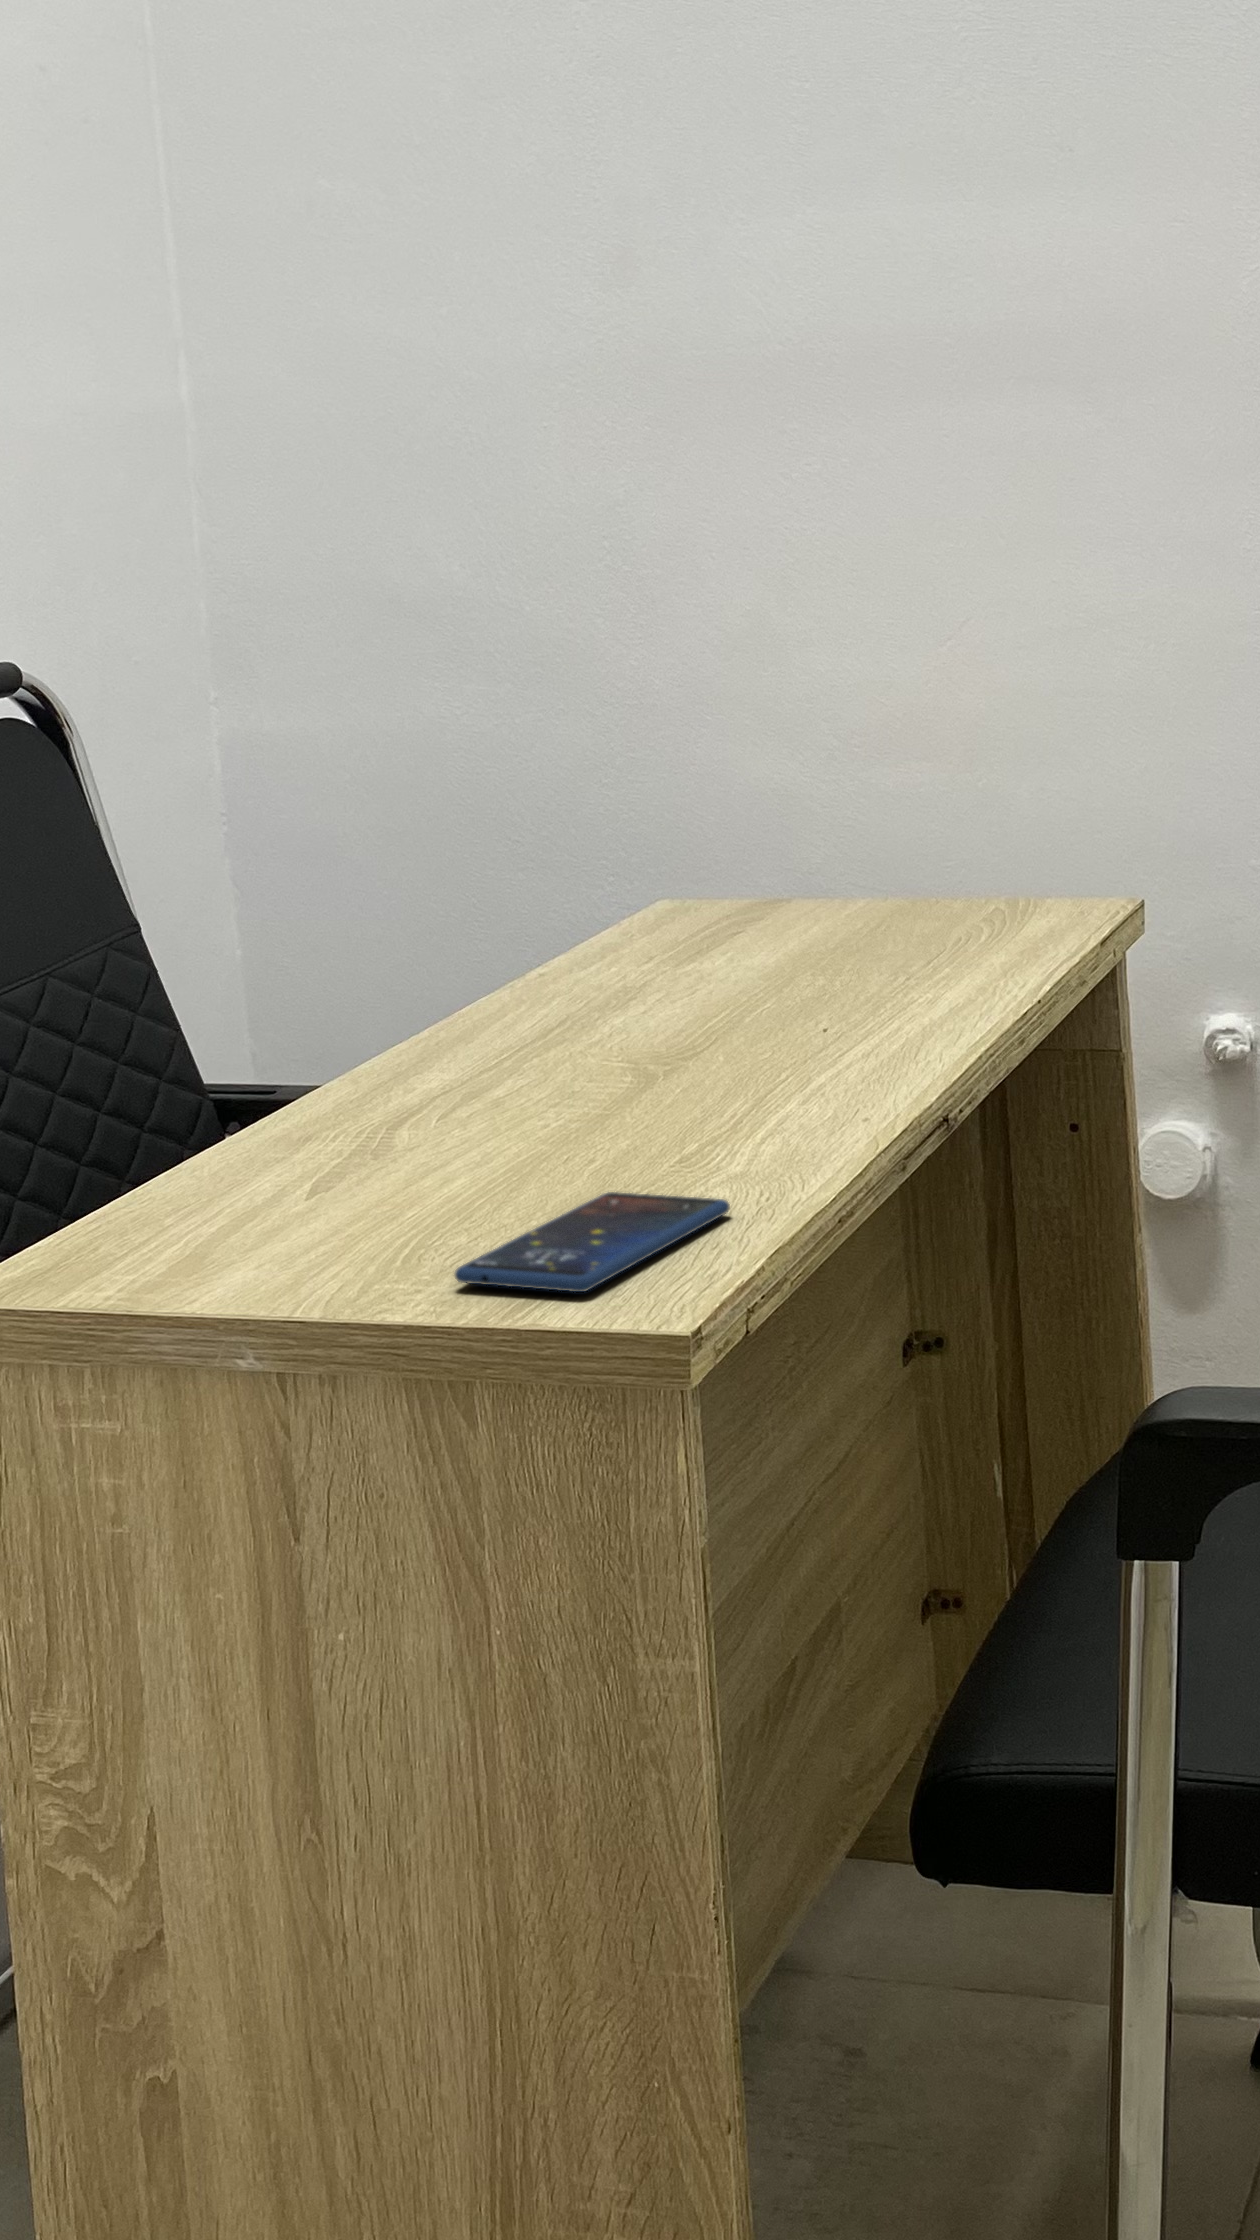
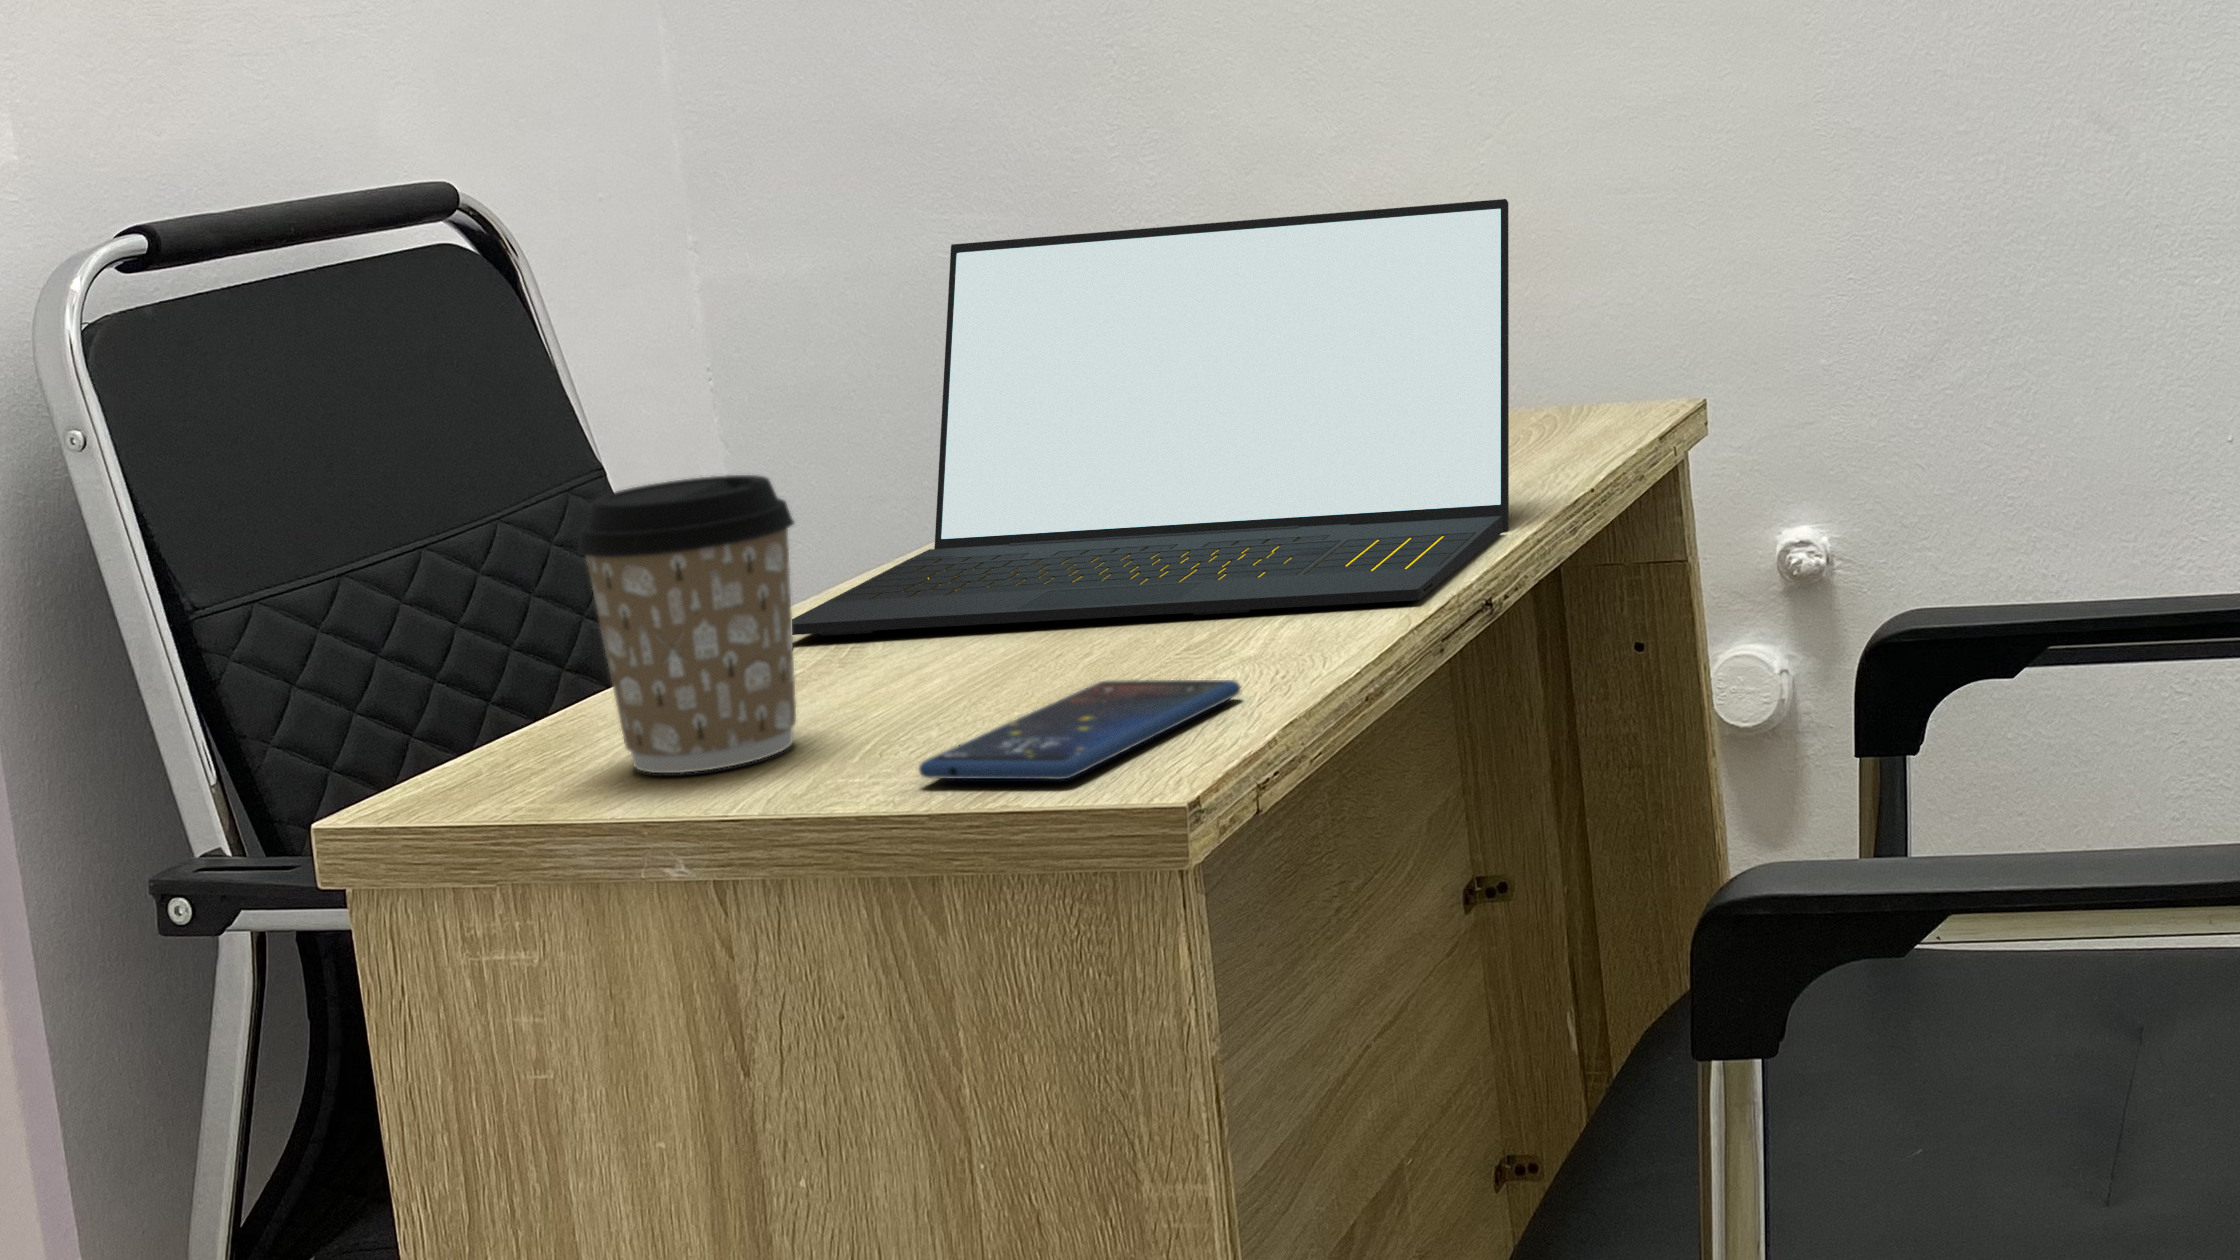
laptop: none [315,742,973,1122] -> present [792,199,1509,636]
coffee cup: none [161,998,348,1261] -> present [577,475,796,773]

